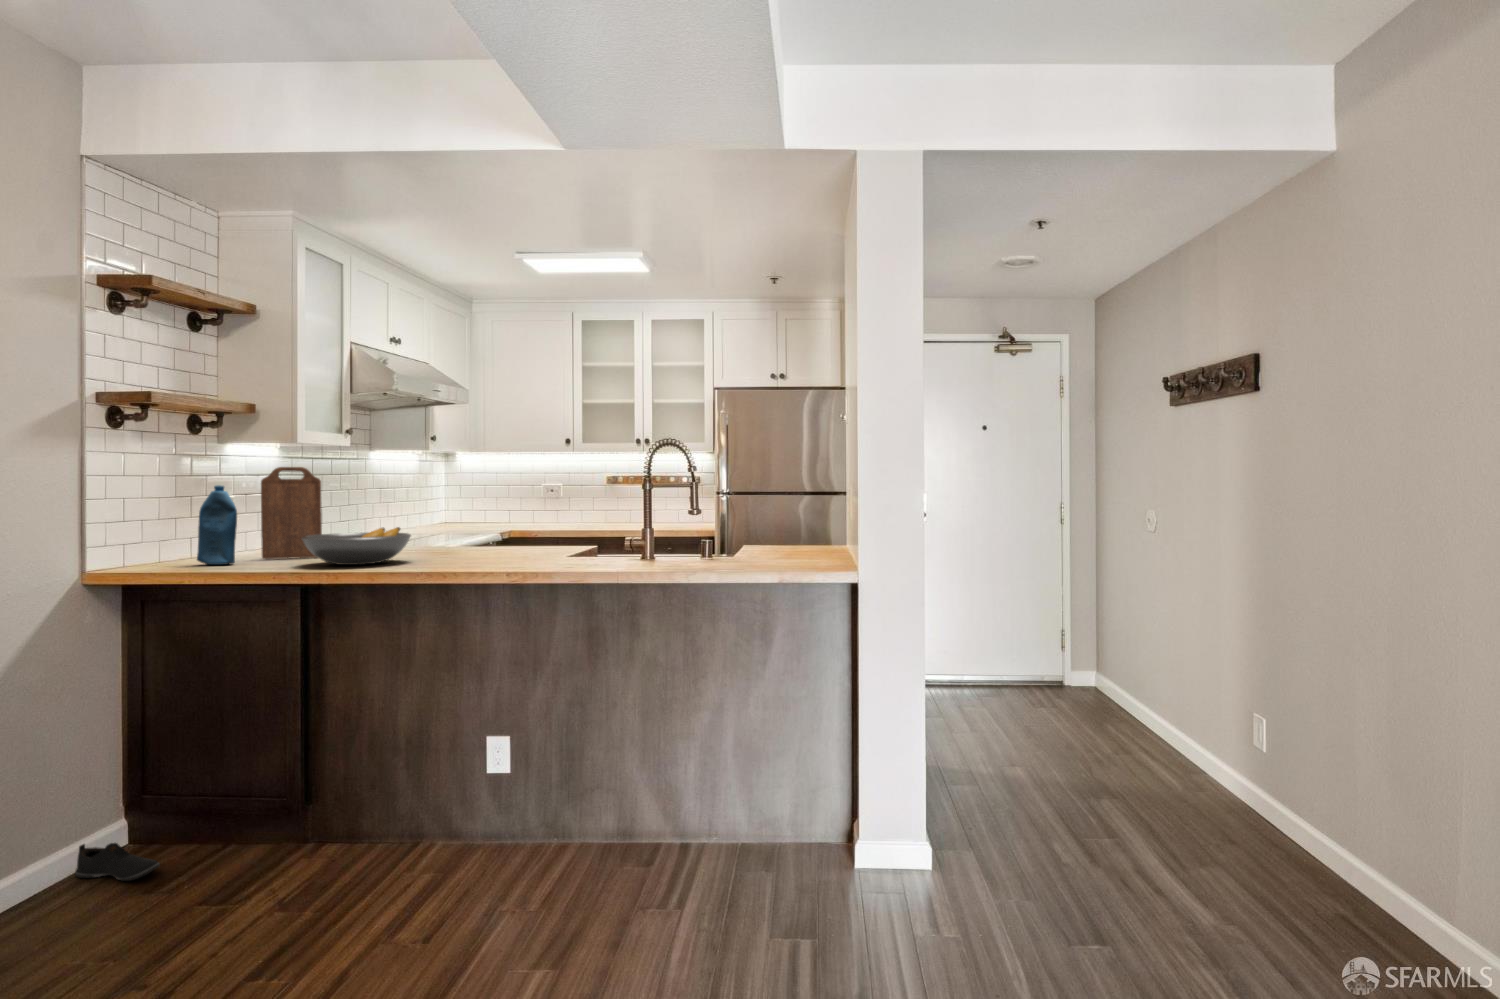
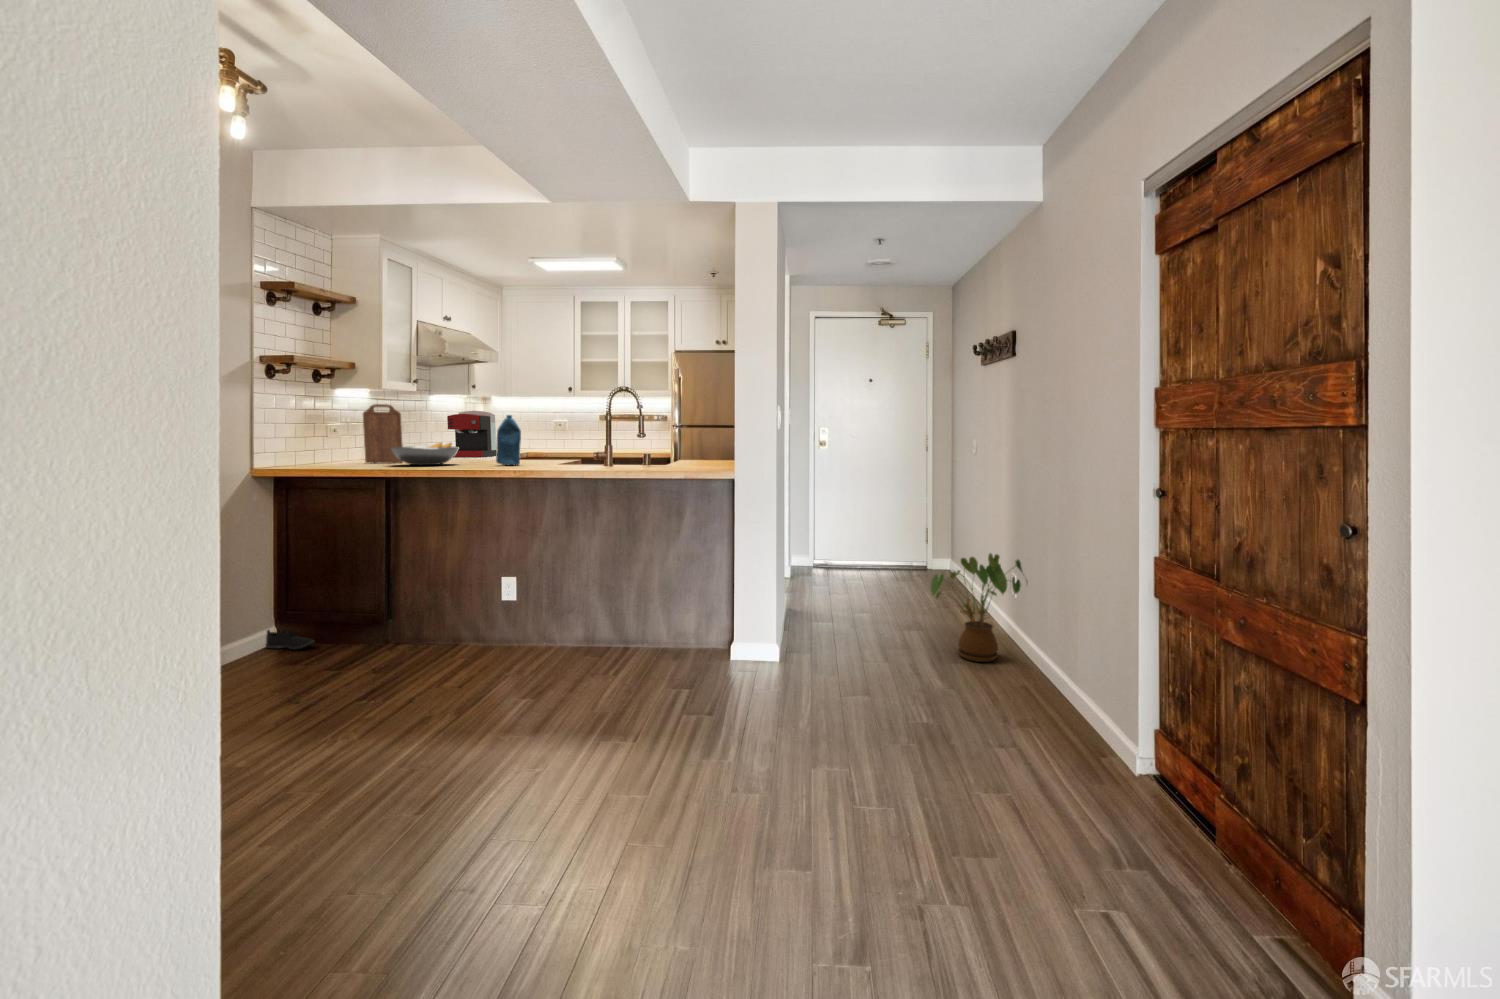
coffee maker: none [391,472,461,540] -> present [447,411,496,457]
bottle: present [197,485,237,565] -> present [496,415,521,465]
house plant: none [1192,708,1366,897] -> present [930,553,1028,662]

